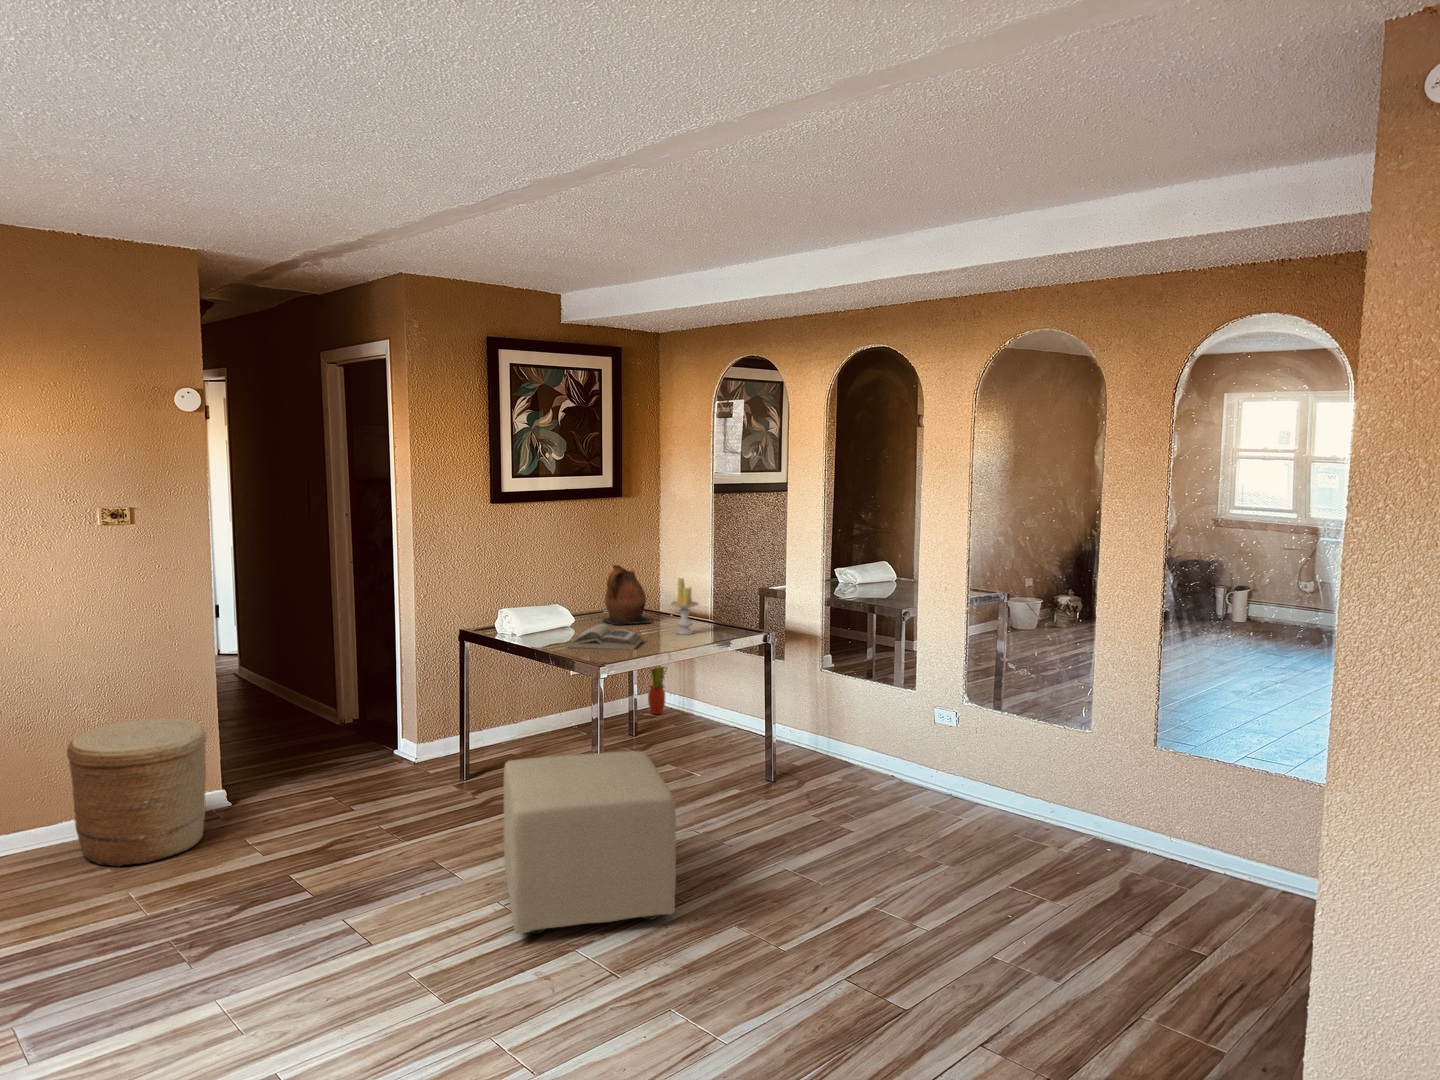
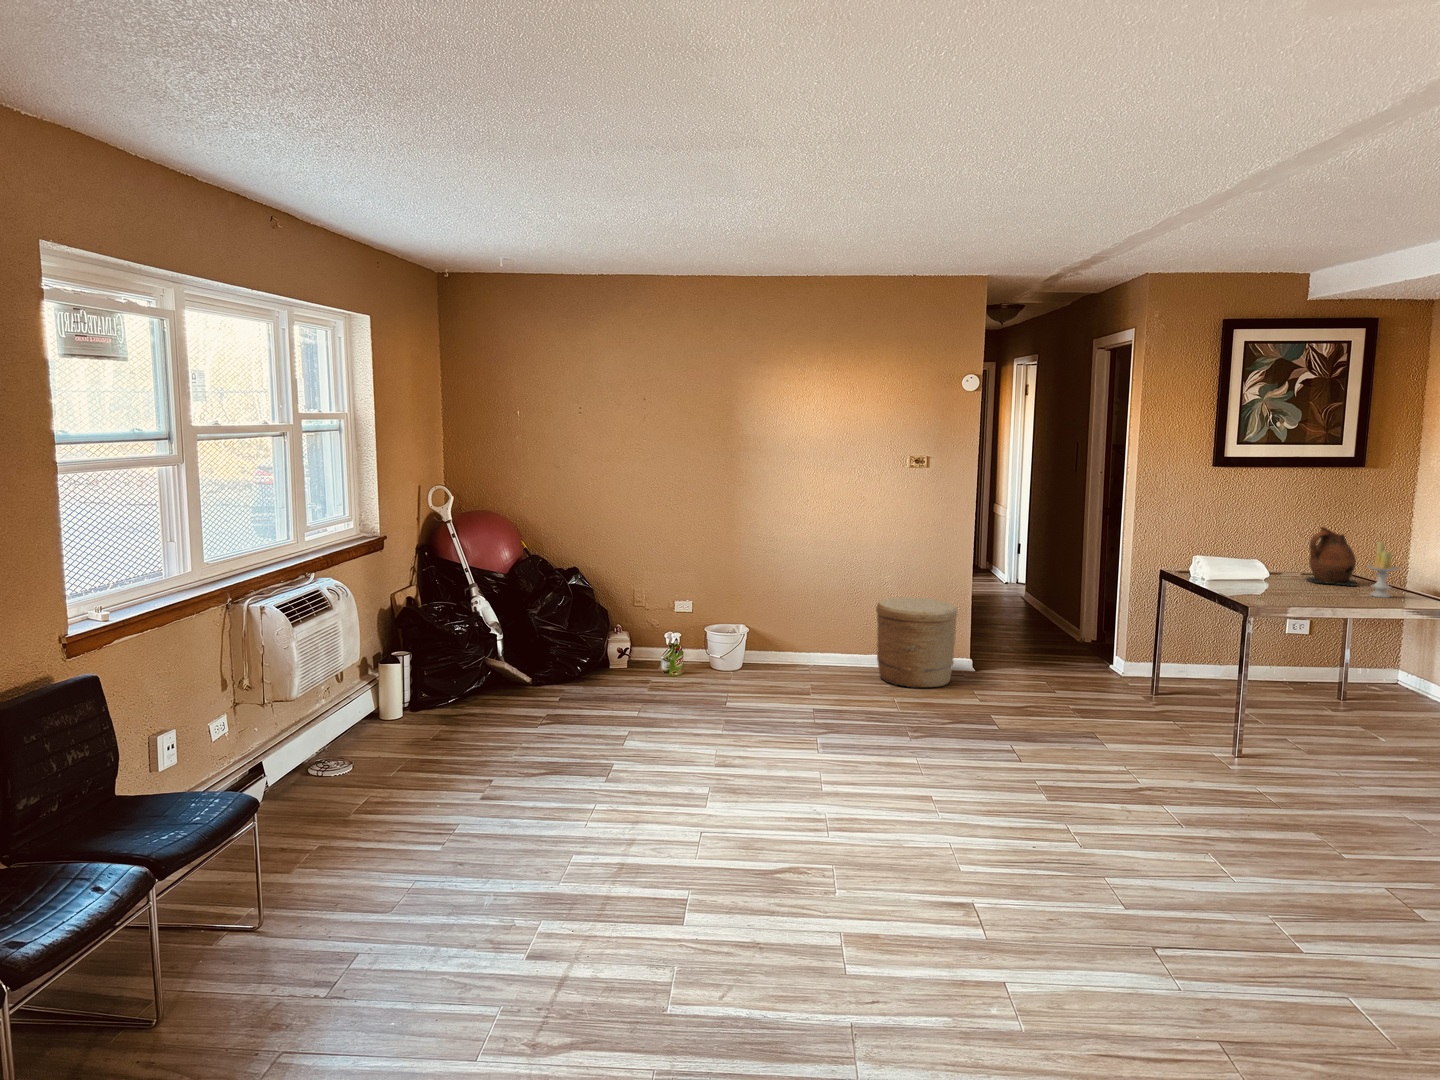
book: present [568,624,643,650] -> none [1240,574,1323,598]
potted plant: present [648,667,667,714] -> none [1374,609,1416,691]
ottoman: present [503,751,676,934] -> none [1121,663,1281,812]

